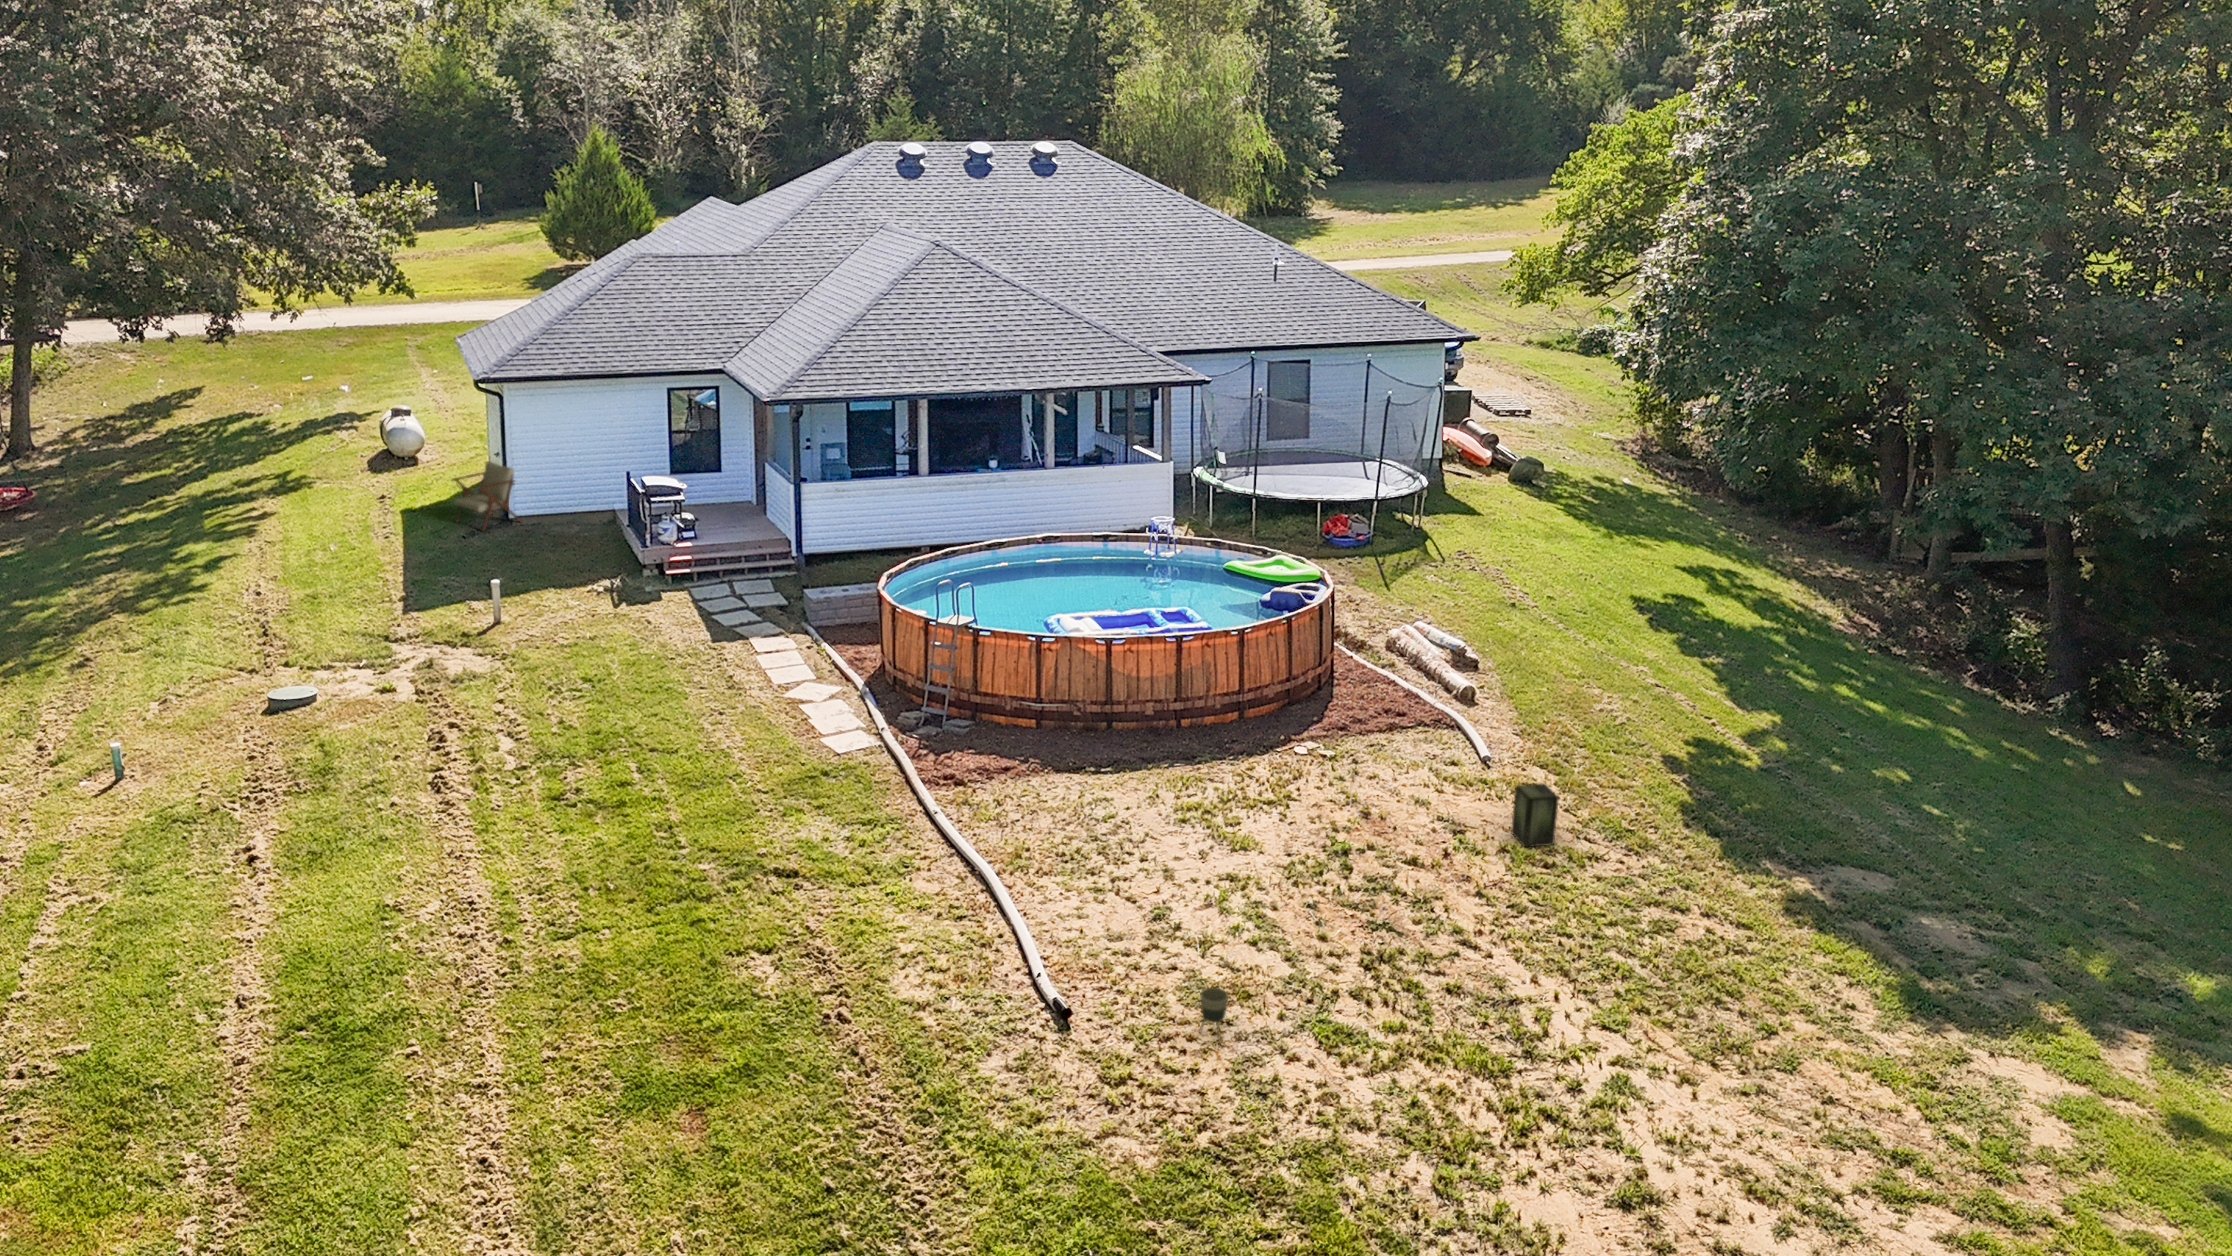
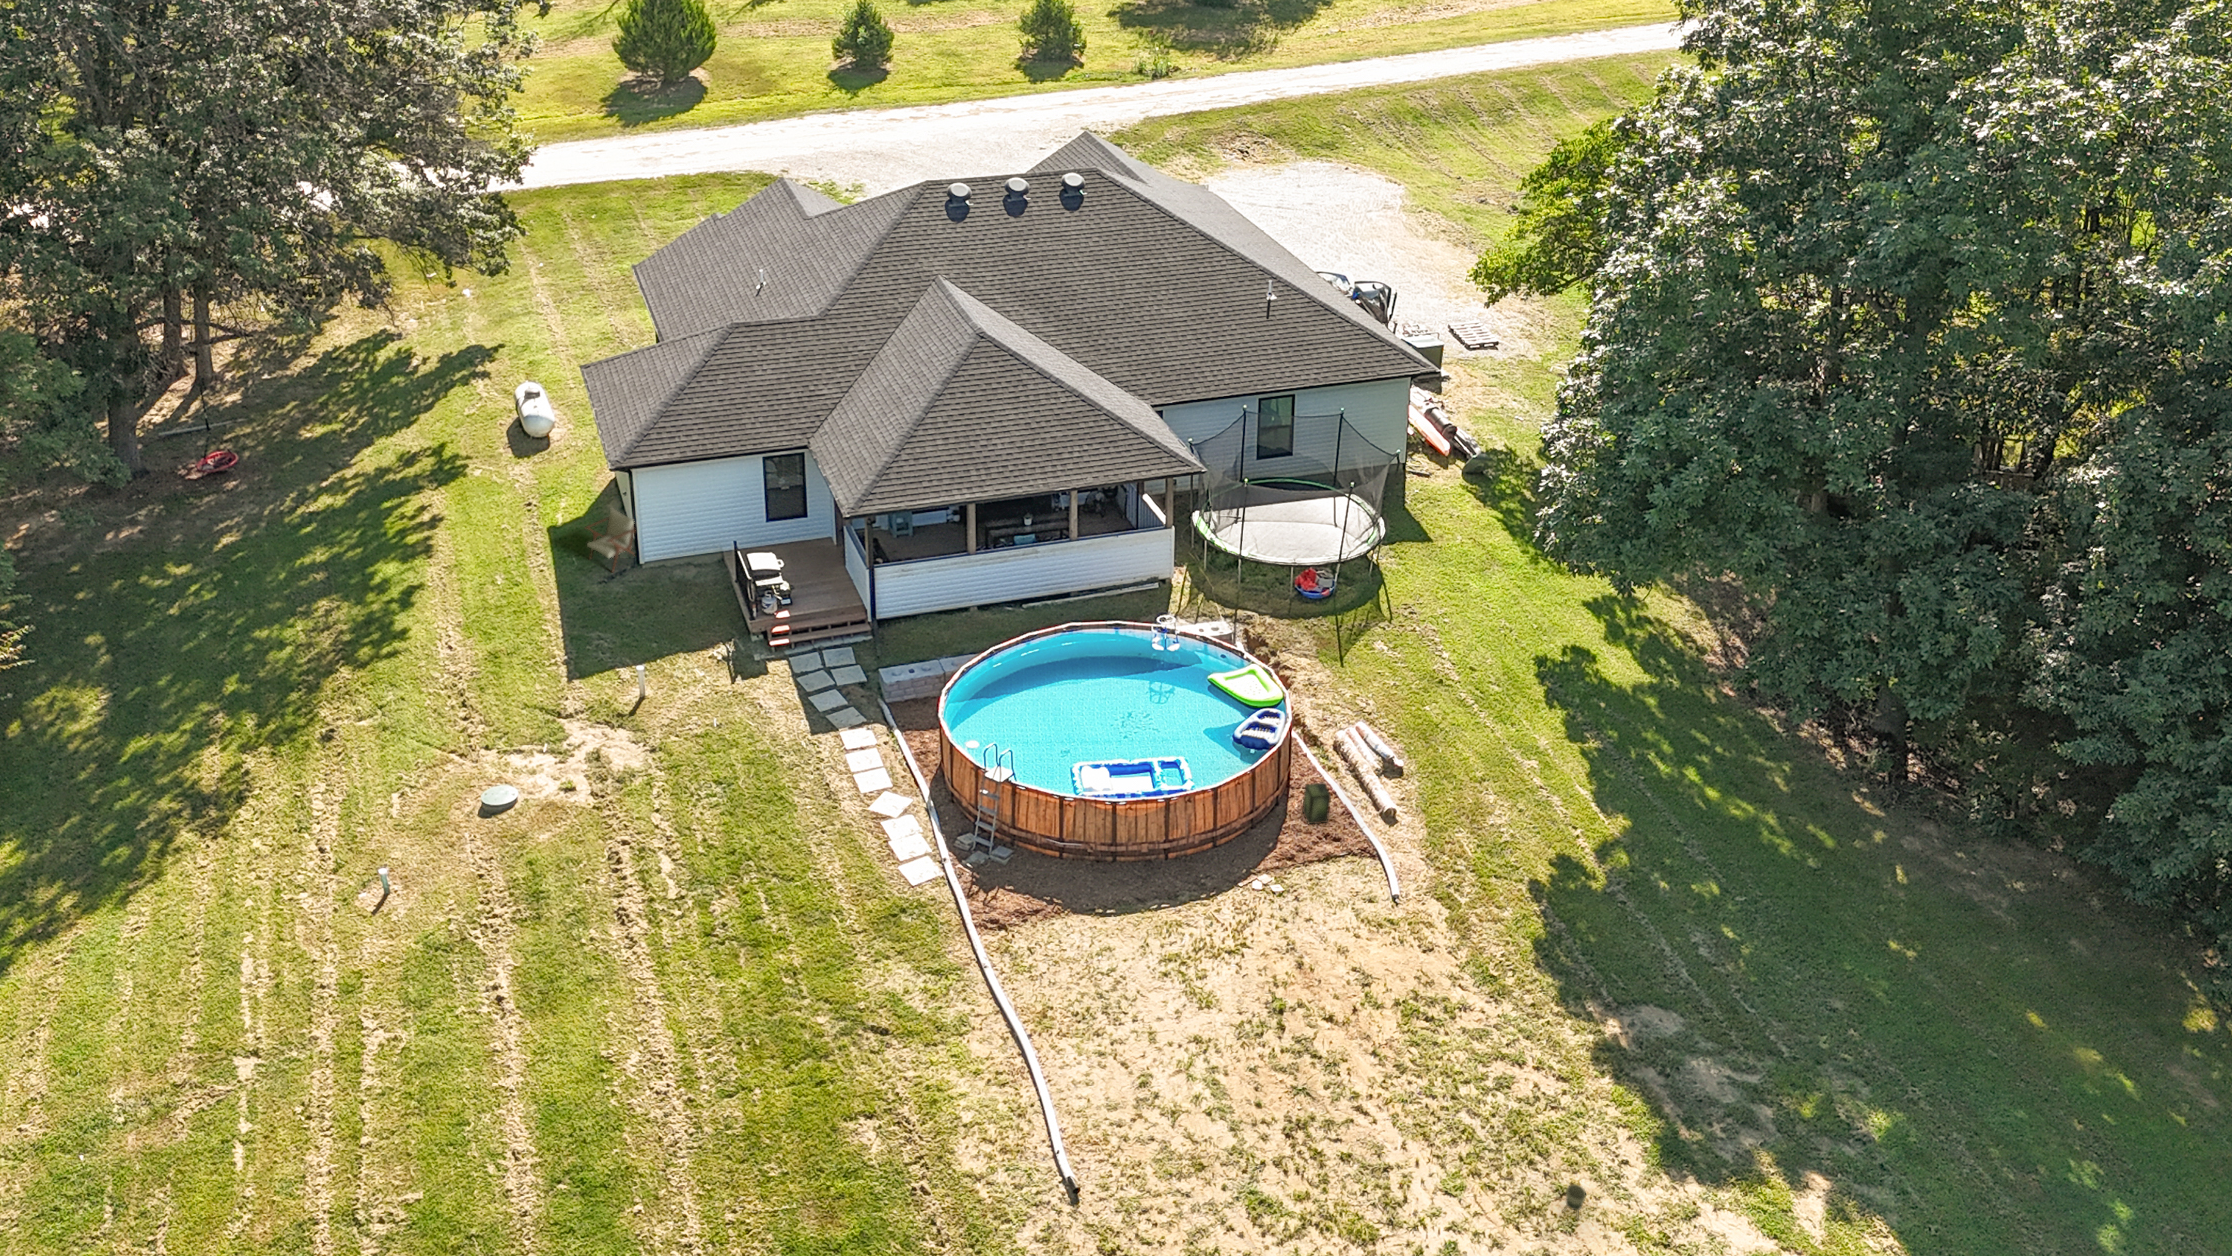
storage box: present [1511,783,1559,847] -> present [1302,783,1331,824]
planter: present [1199,987,1228,1039] -> present [1563,1184,1586,1218]

